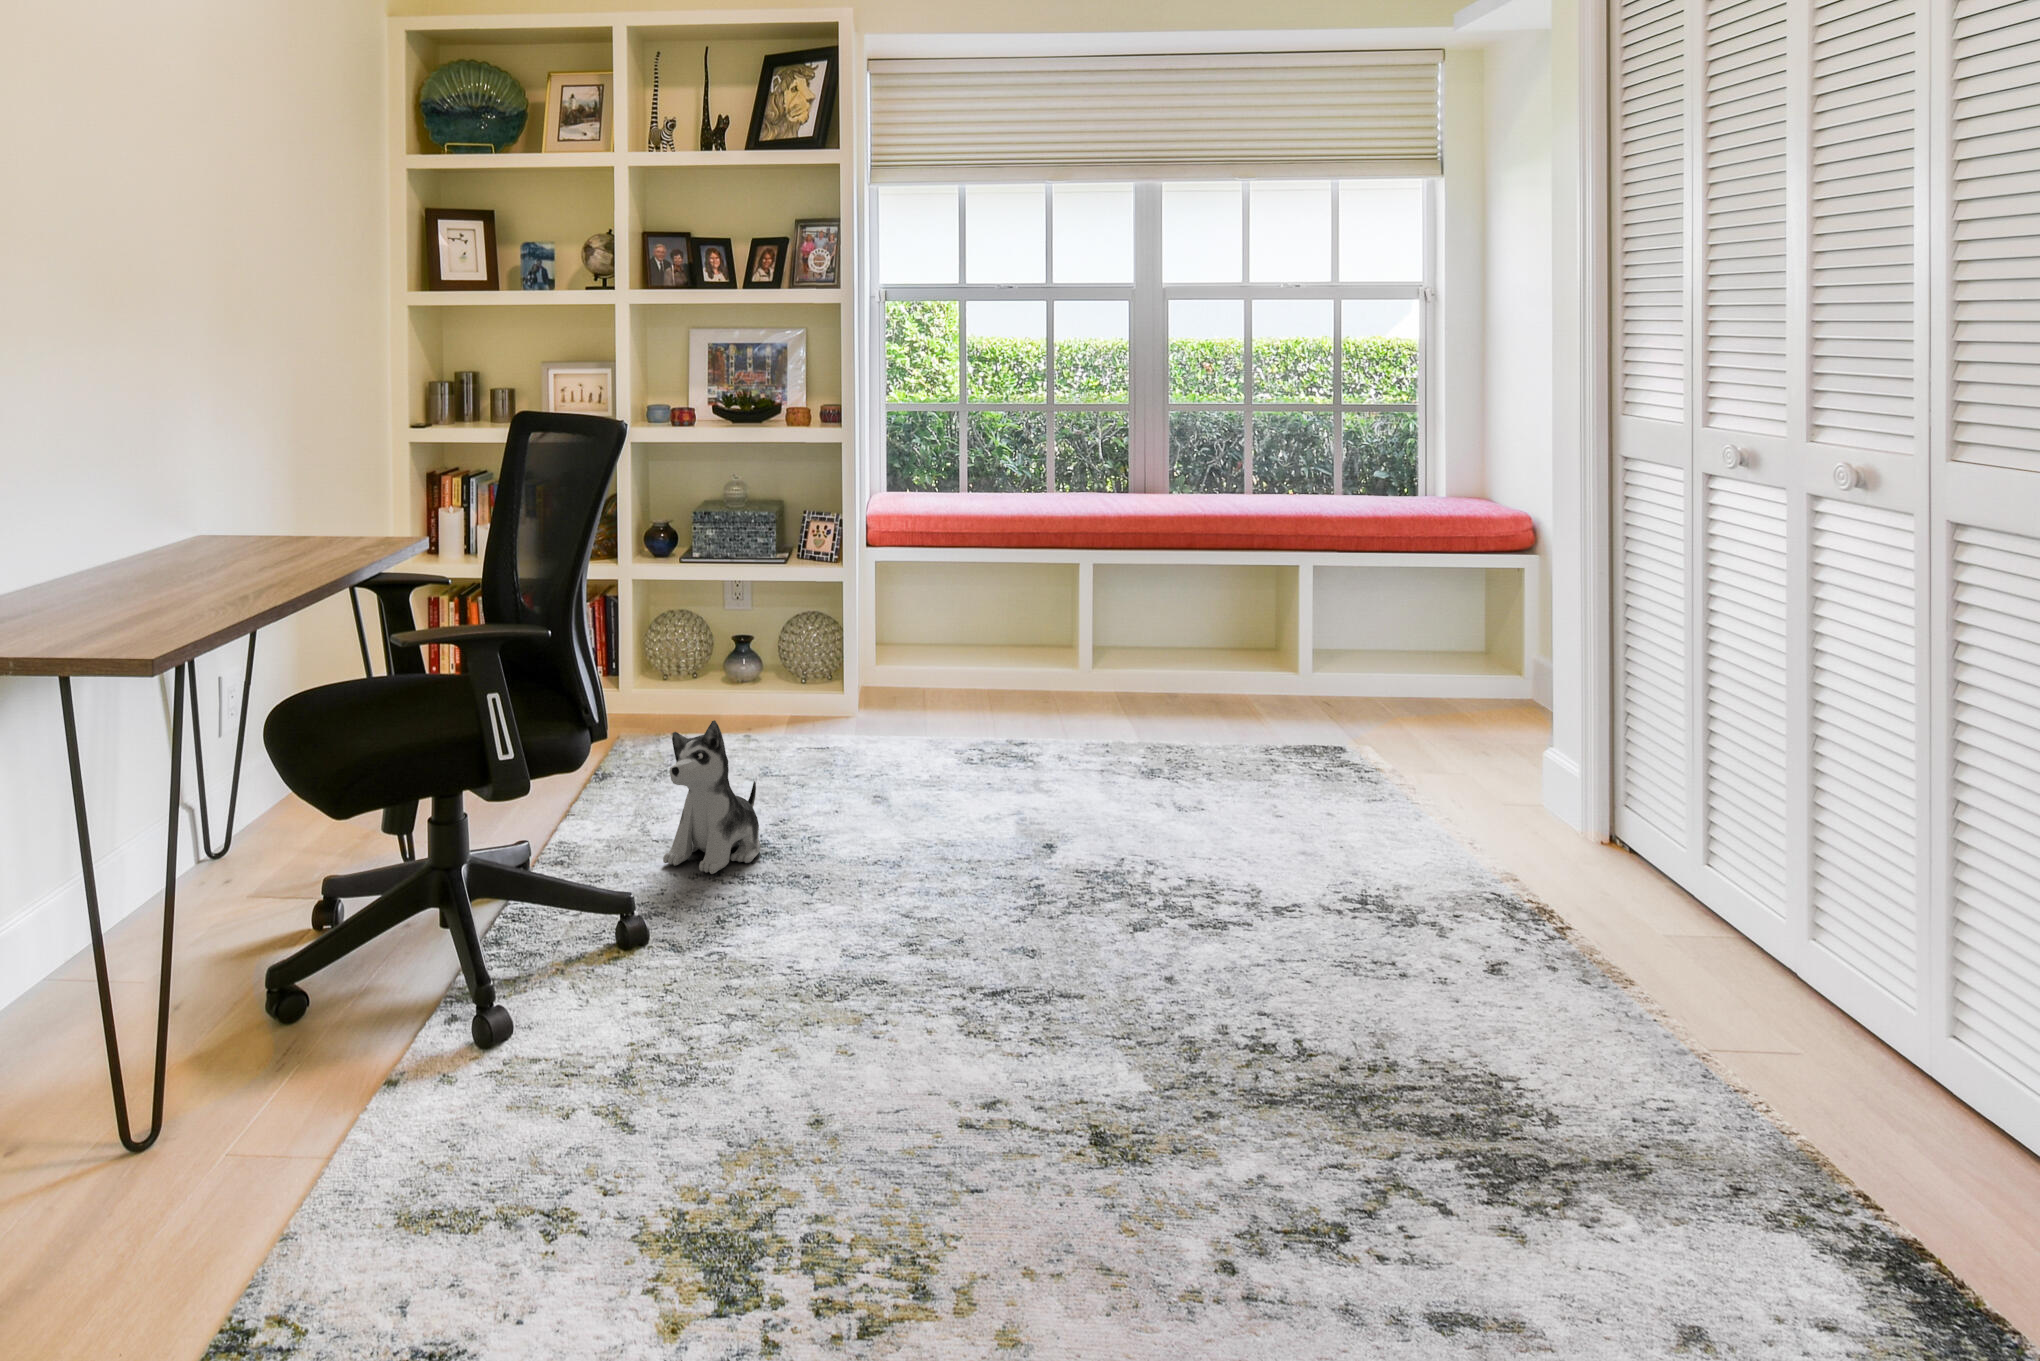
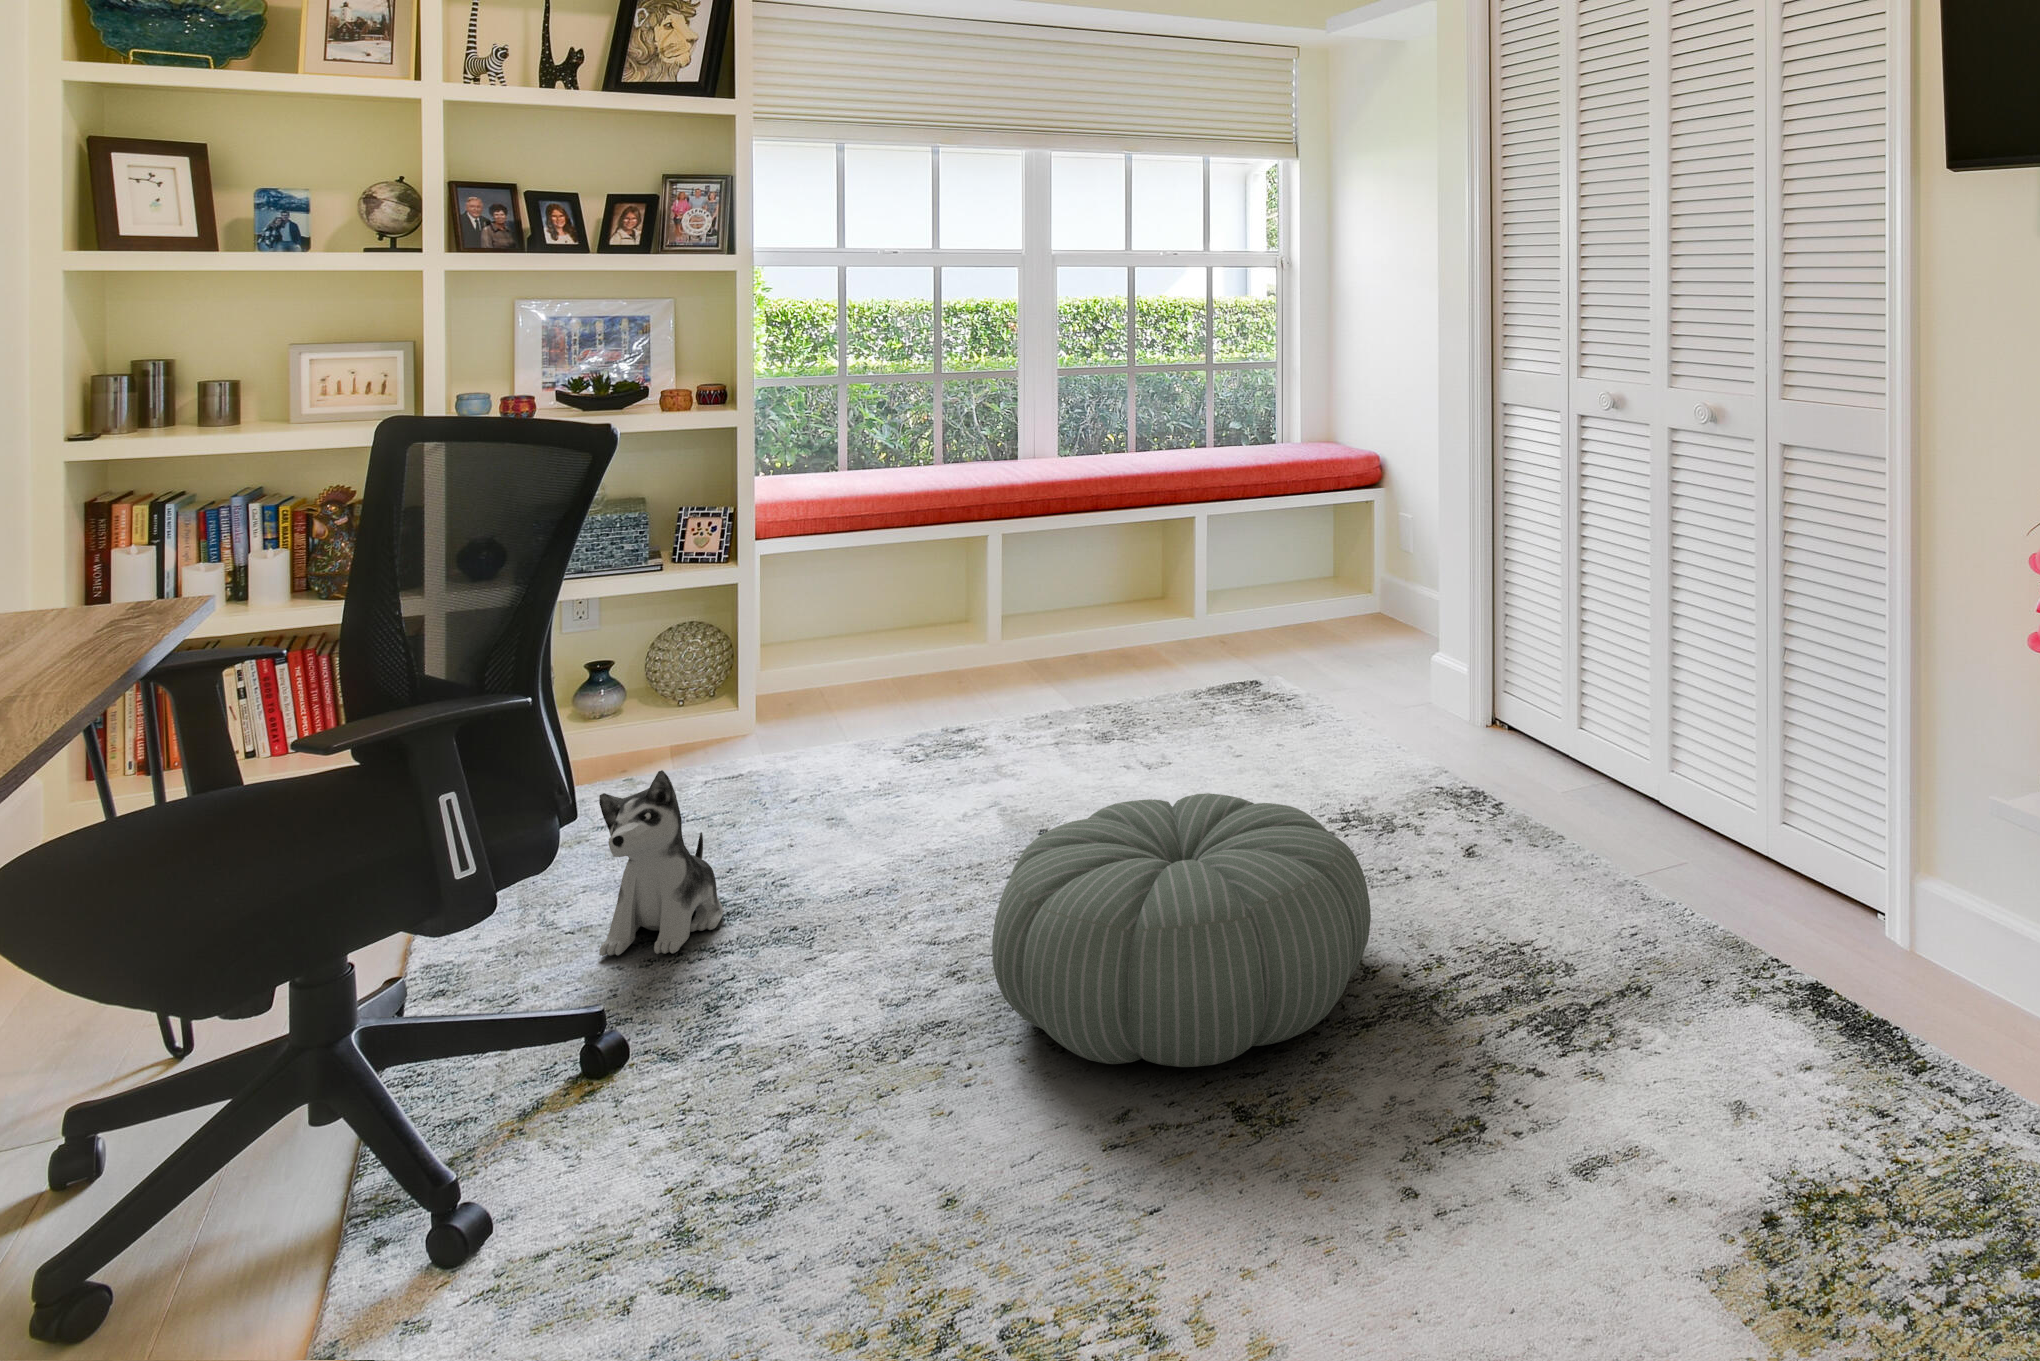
pouf: none [917,823,1301,1088] -> present [992,793,1371,1067]

